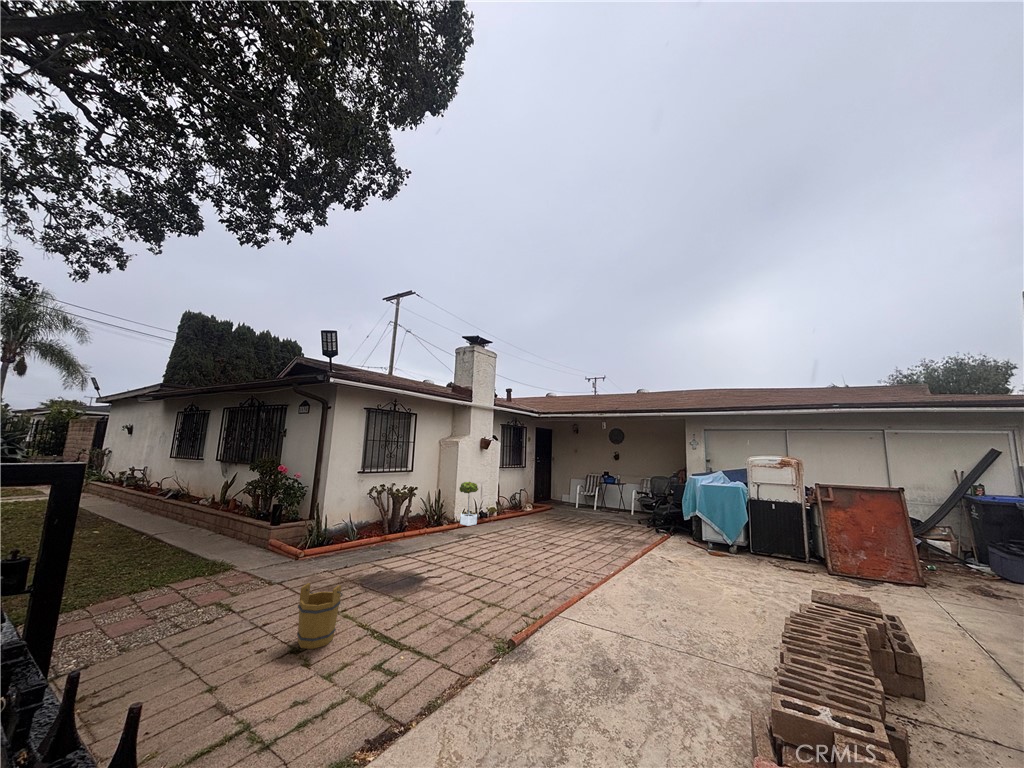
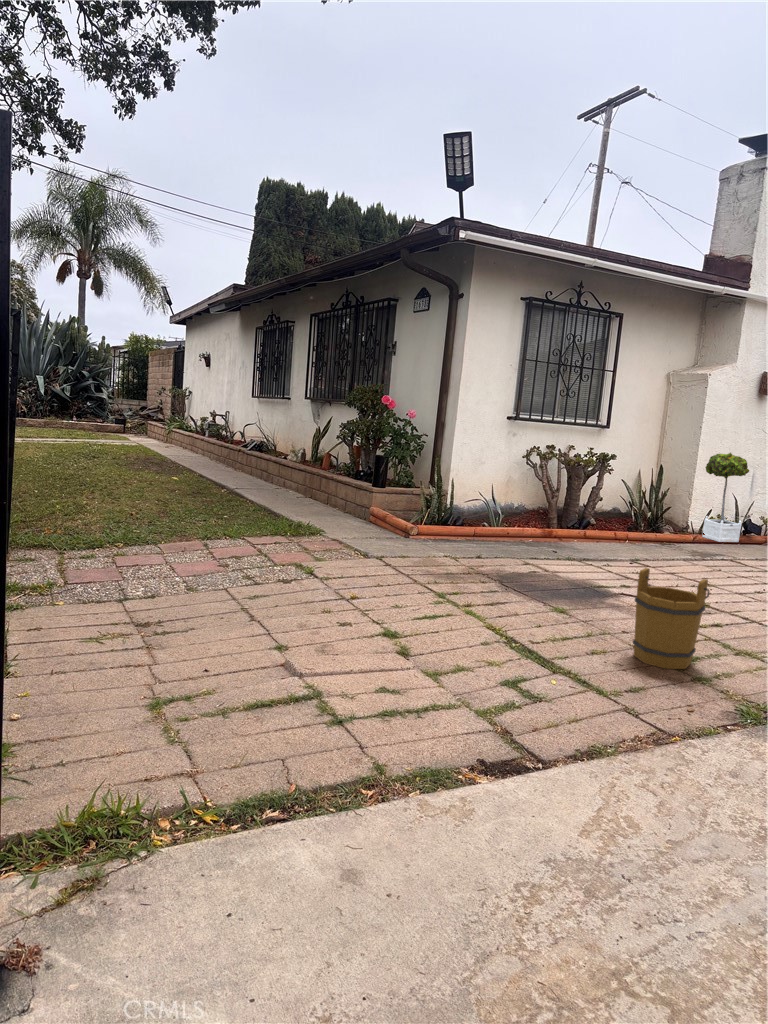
bucket: present [297,583,343,649] -> present [633,568,710,669]

